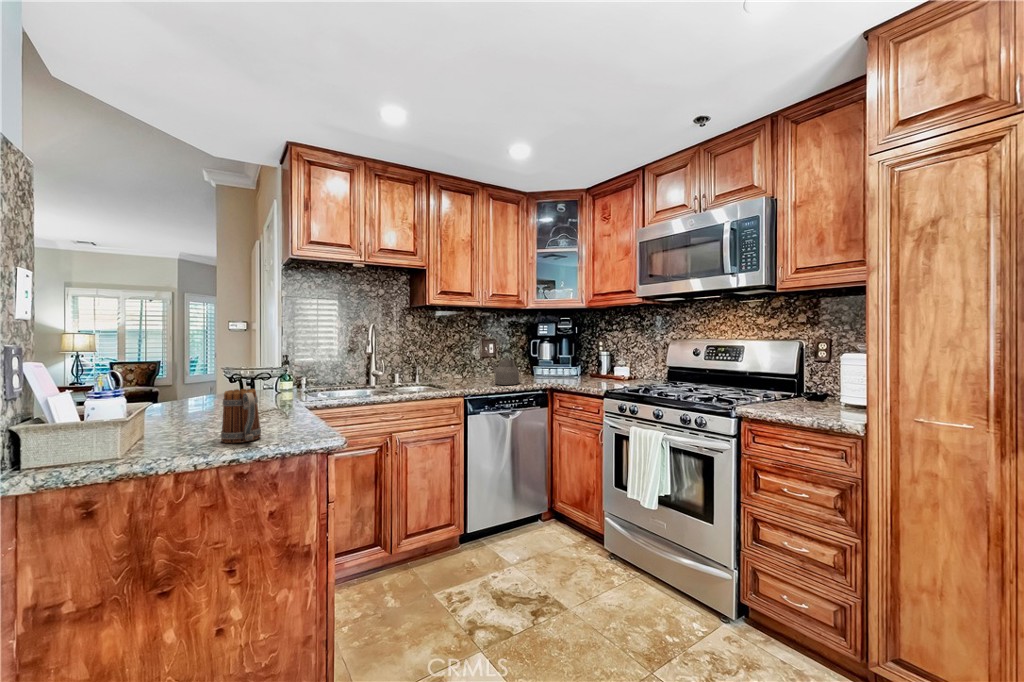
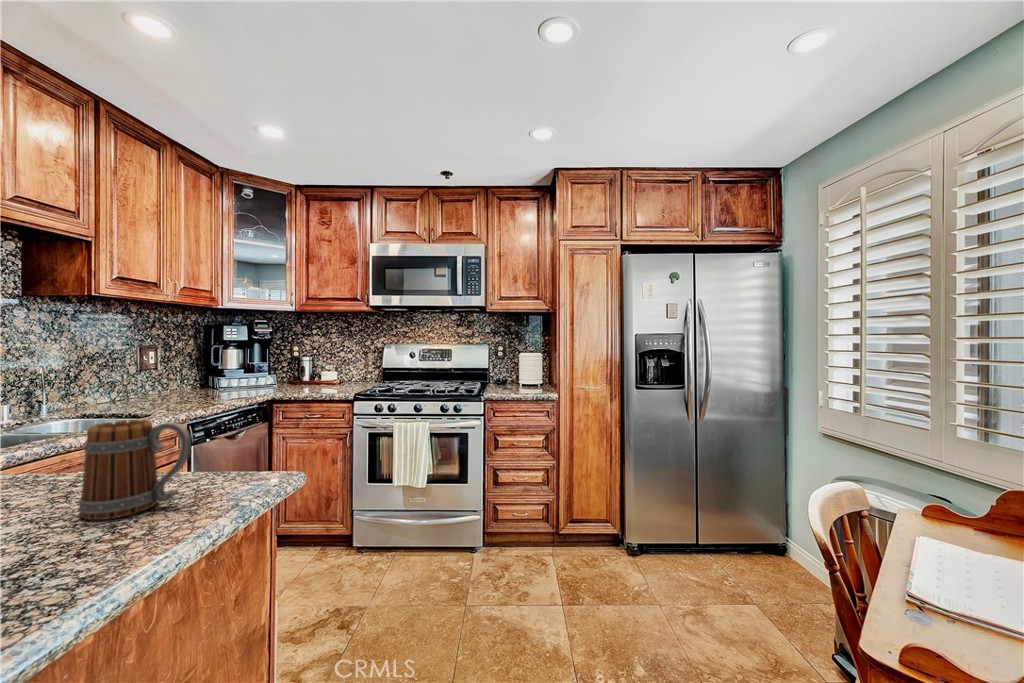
kettle: present [491,349,519,385] -> none [178,356,231,401]

